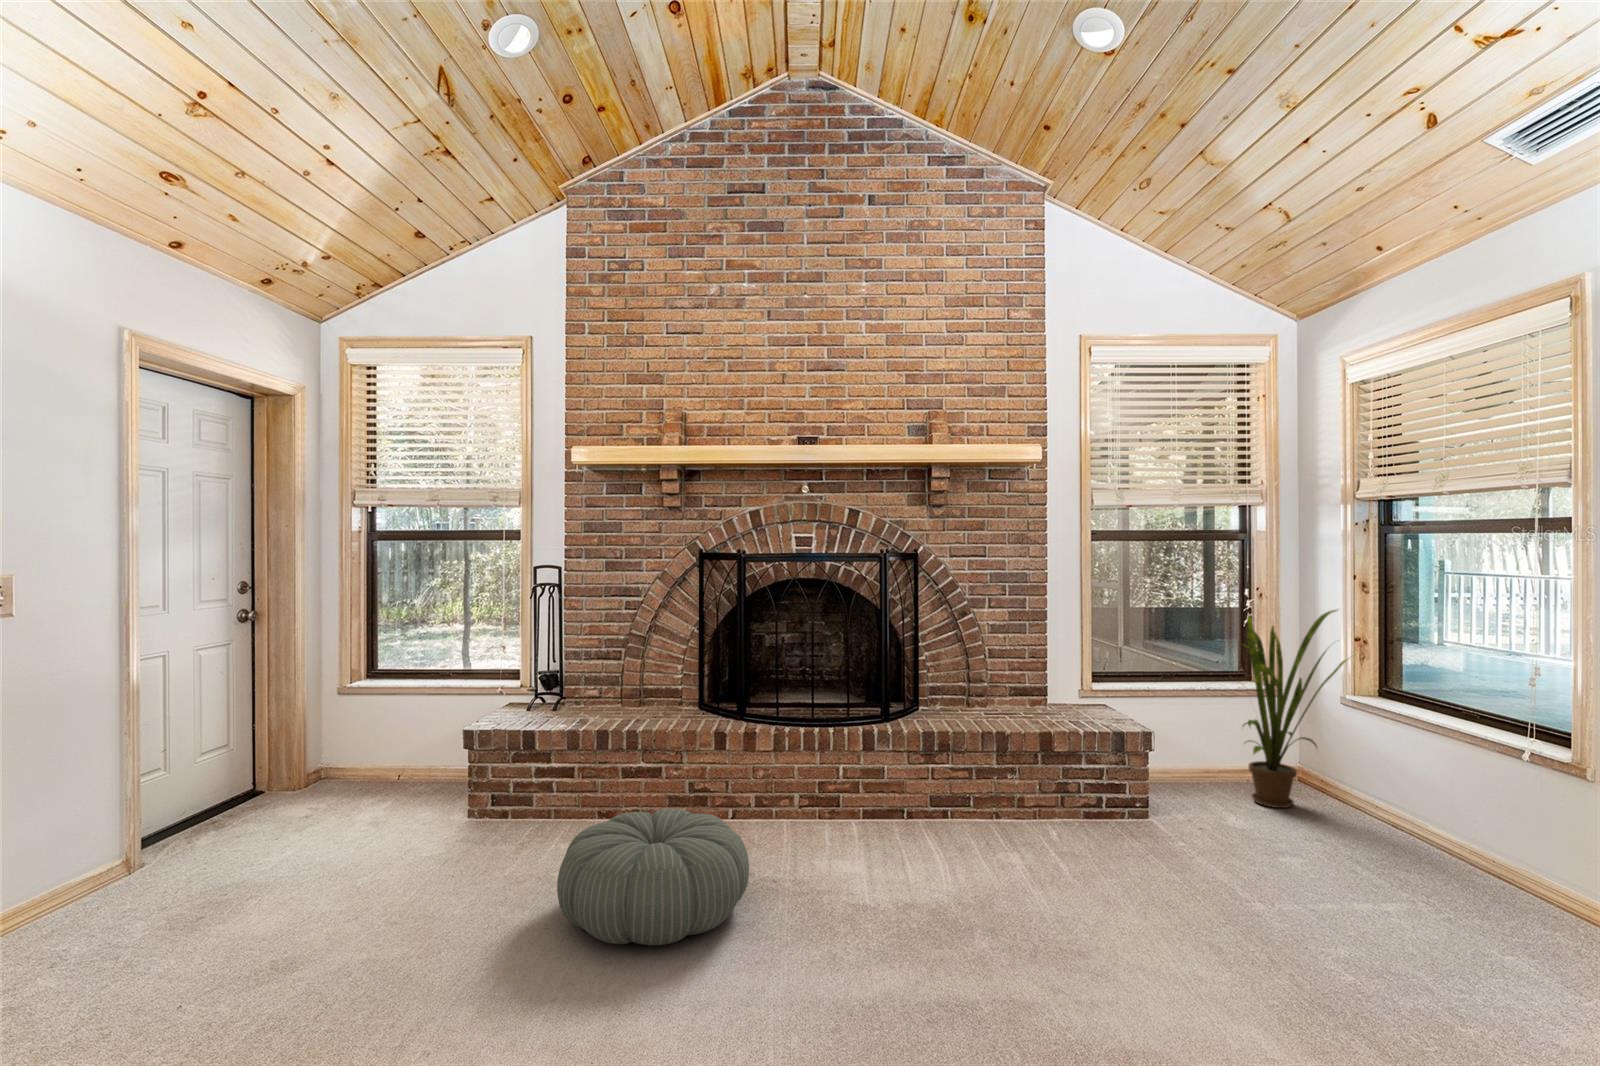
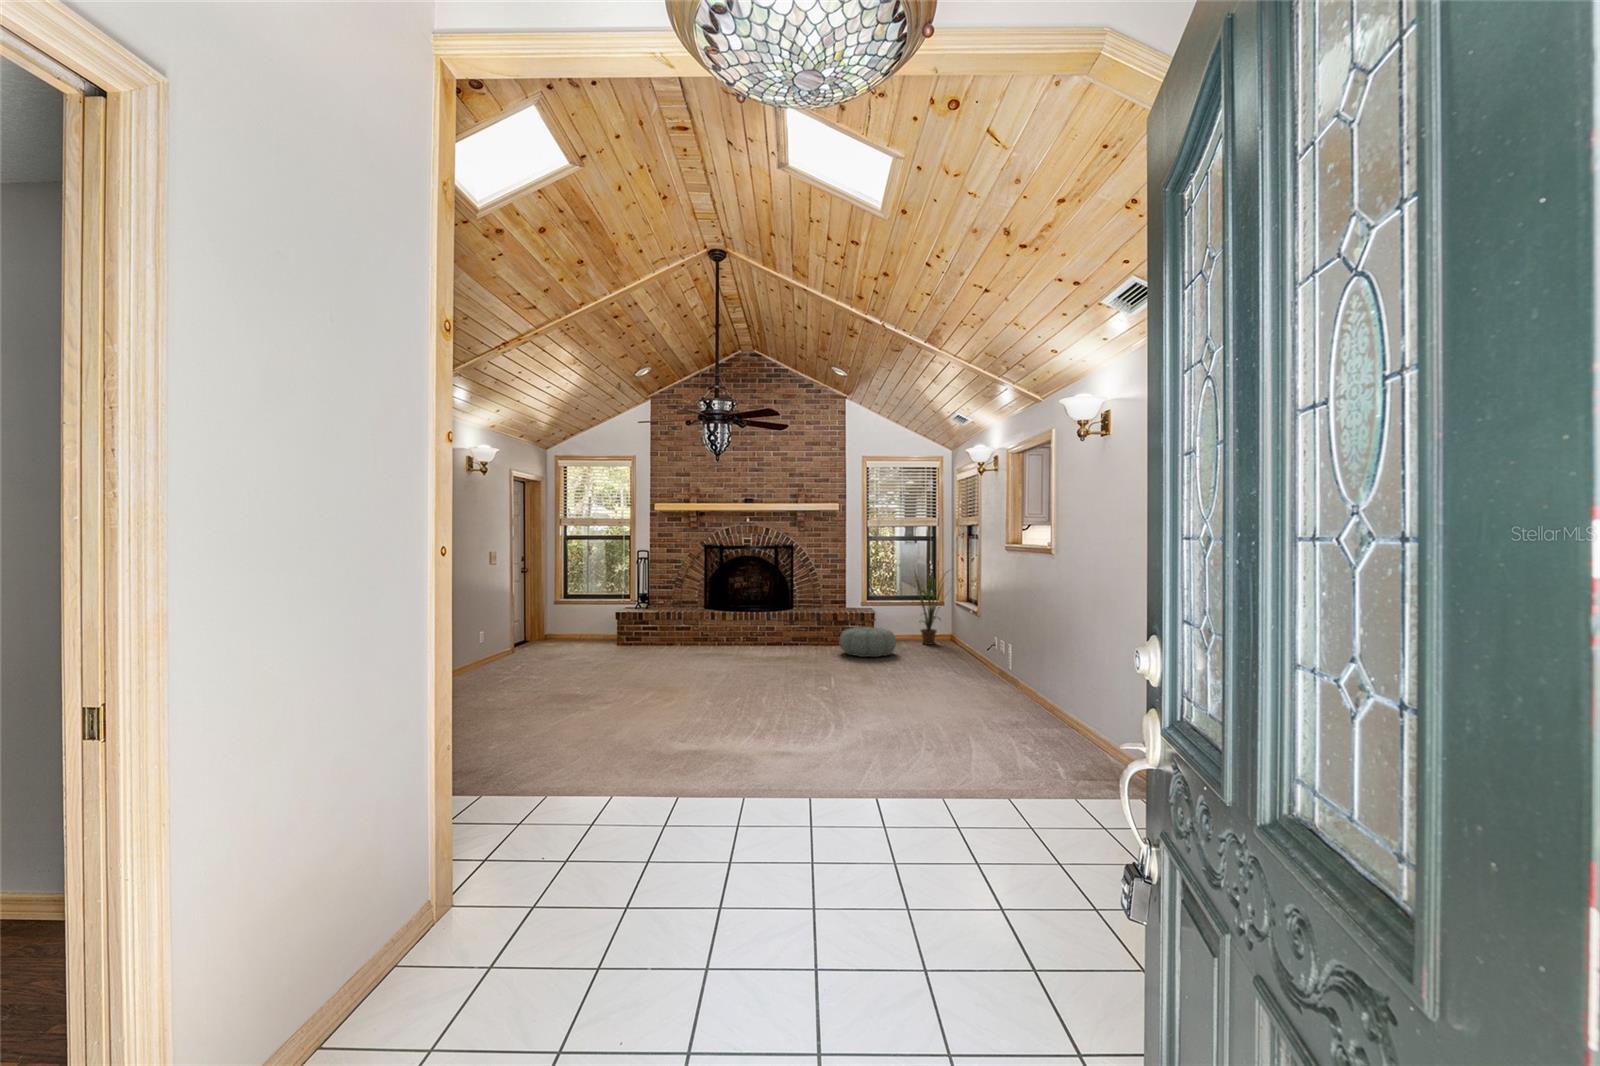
pouf: present [557,808,749,945] -> present [839,627,896,657]

